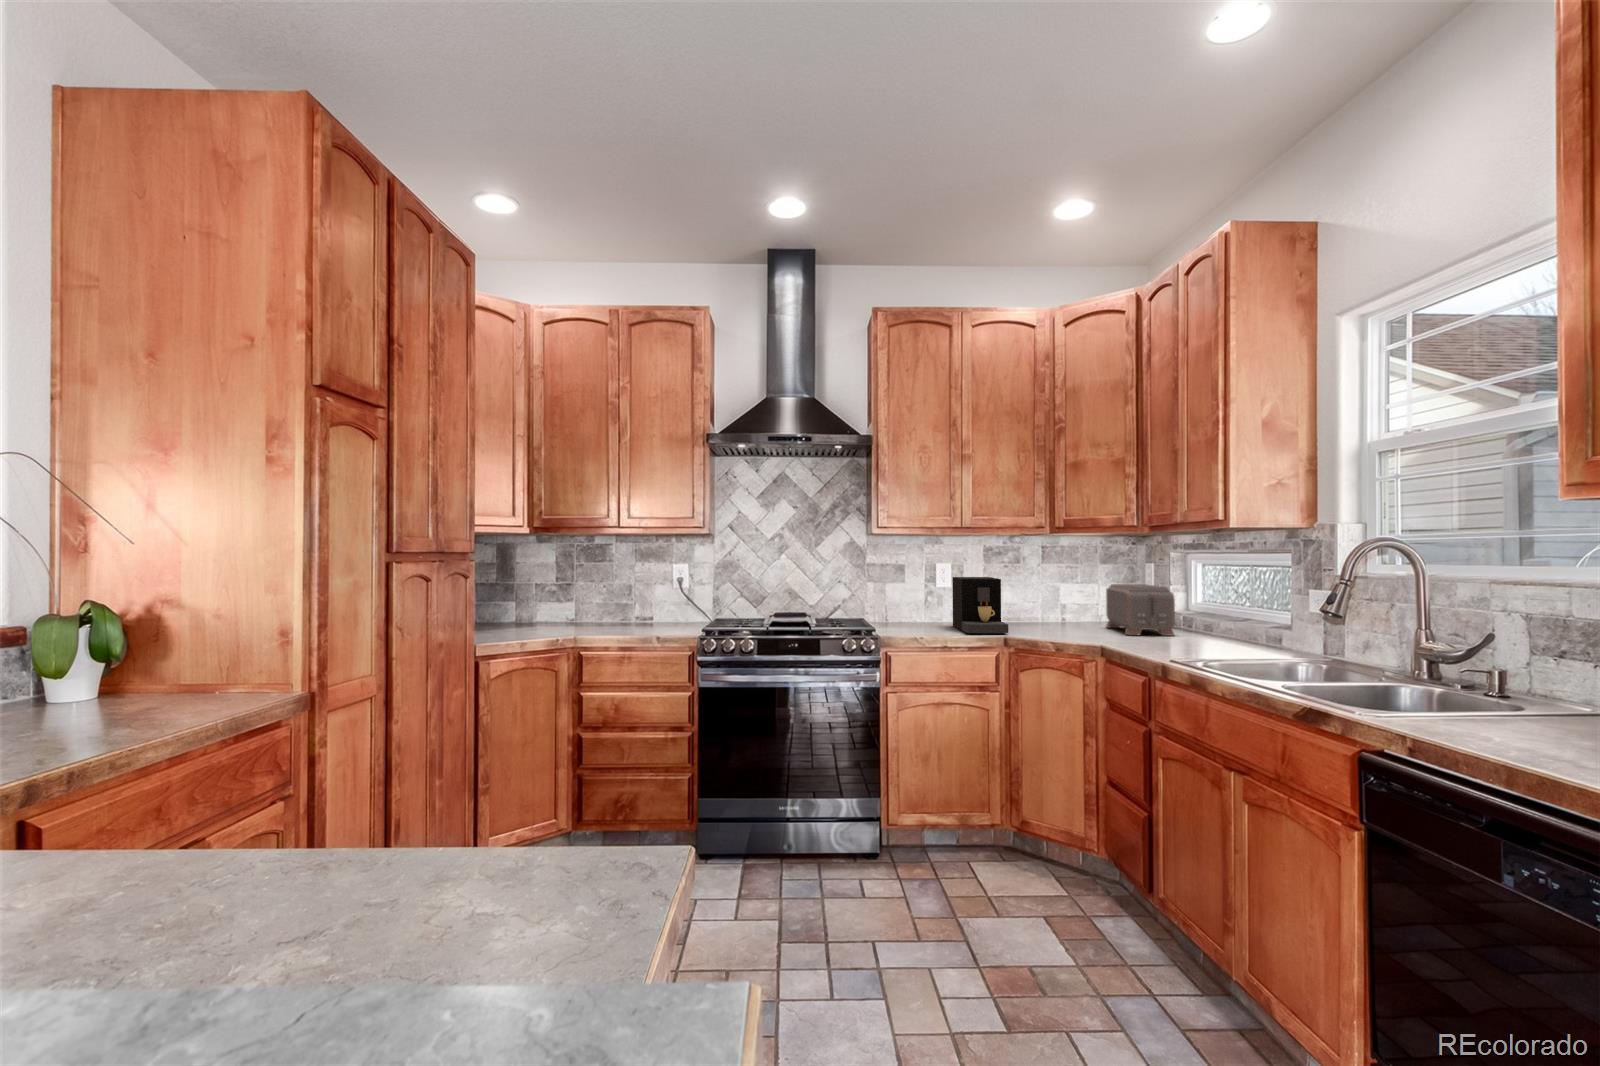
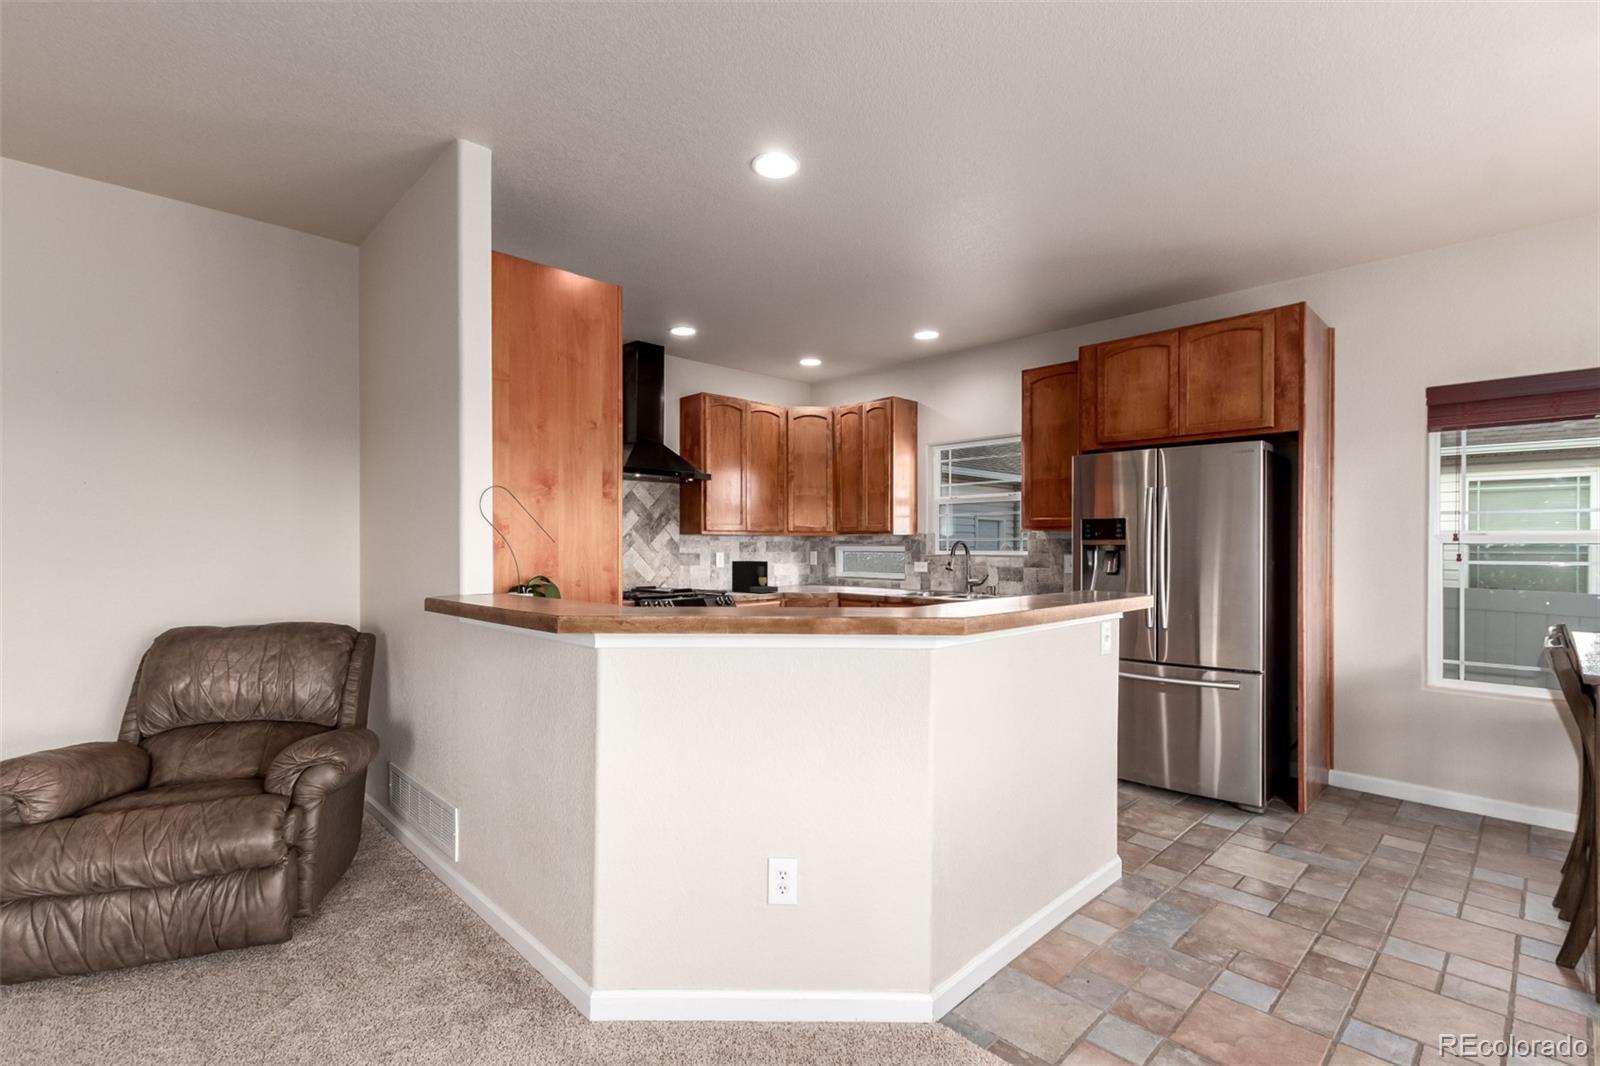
toaster: present [1106,584,1175,636] -> none [804,563,846,589]

